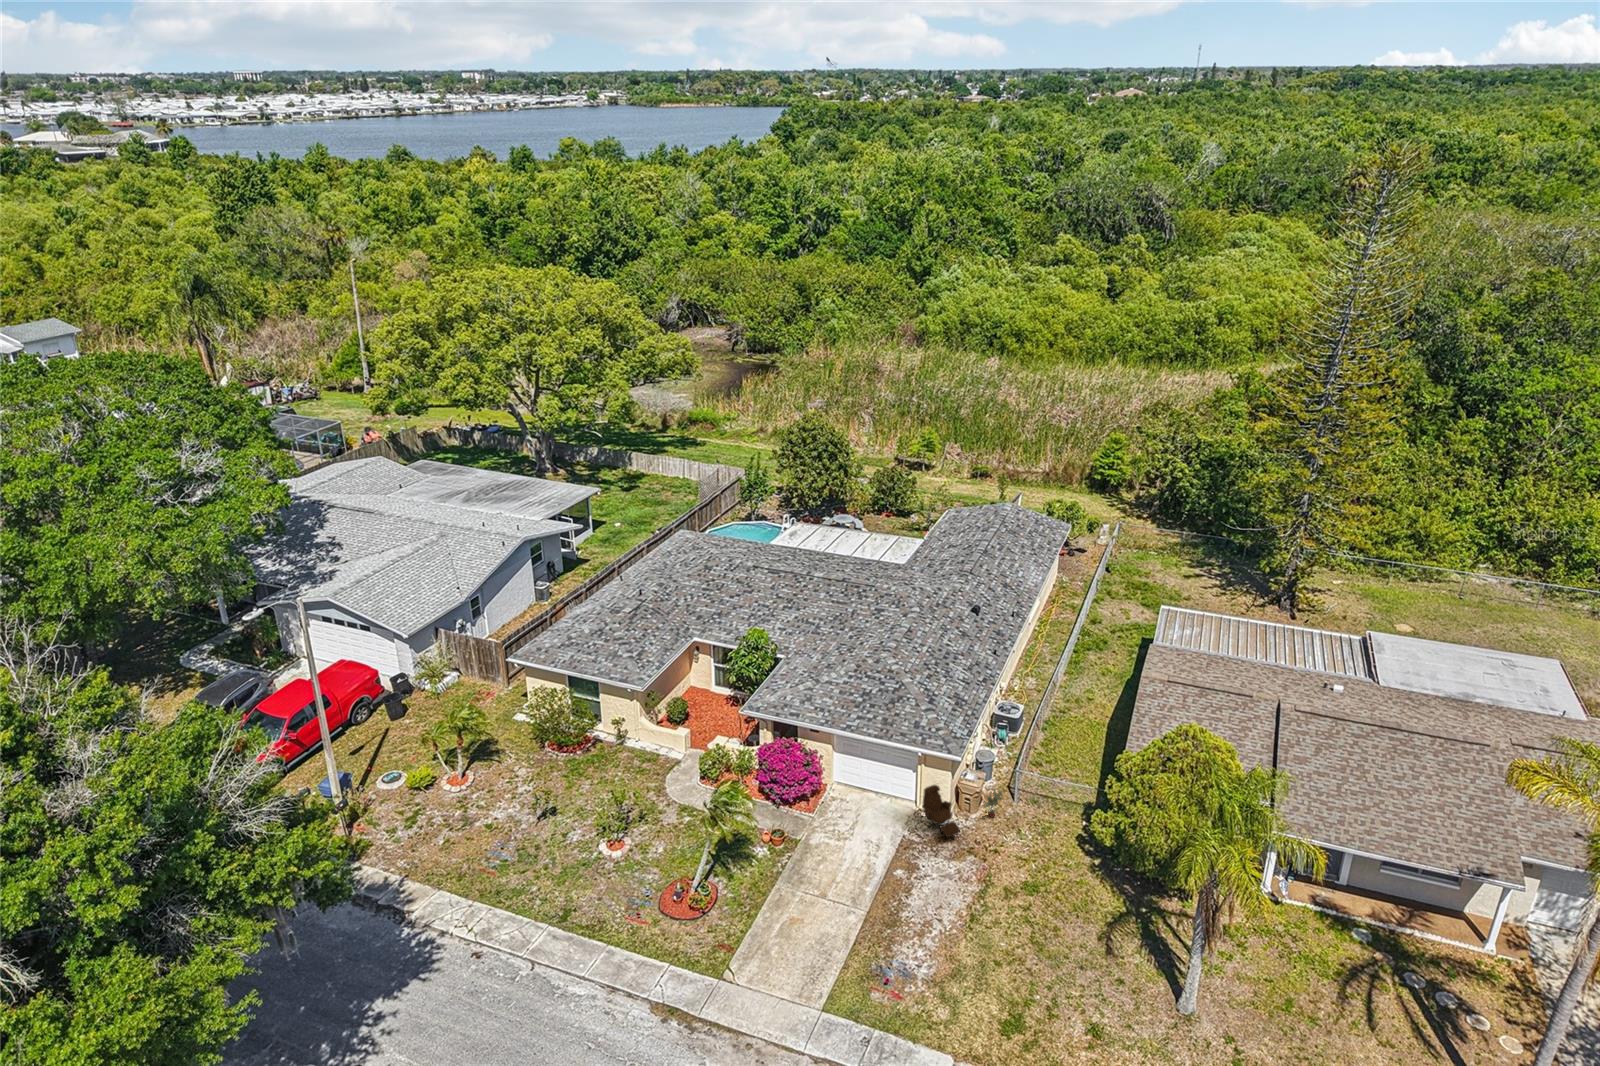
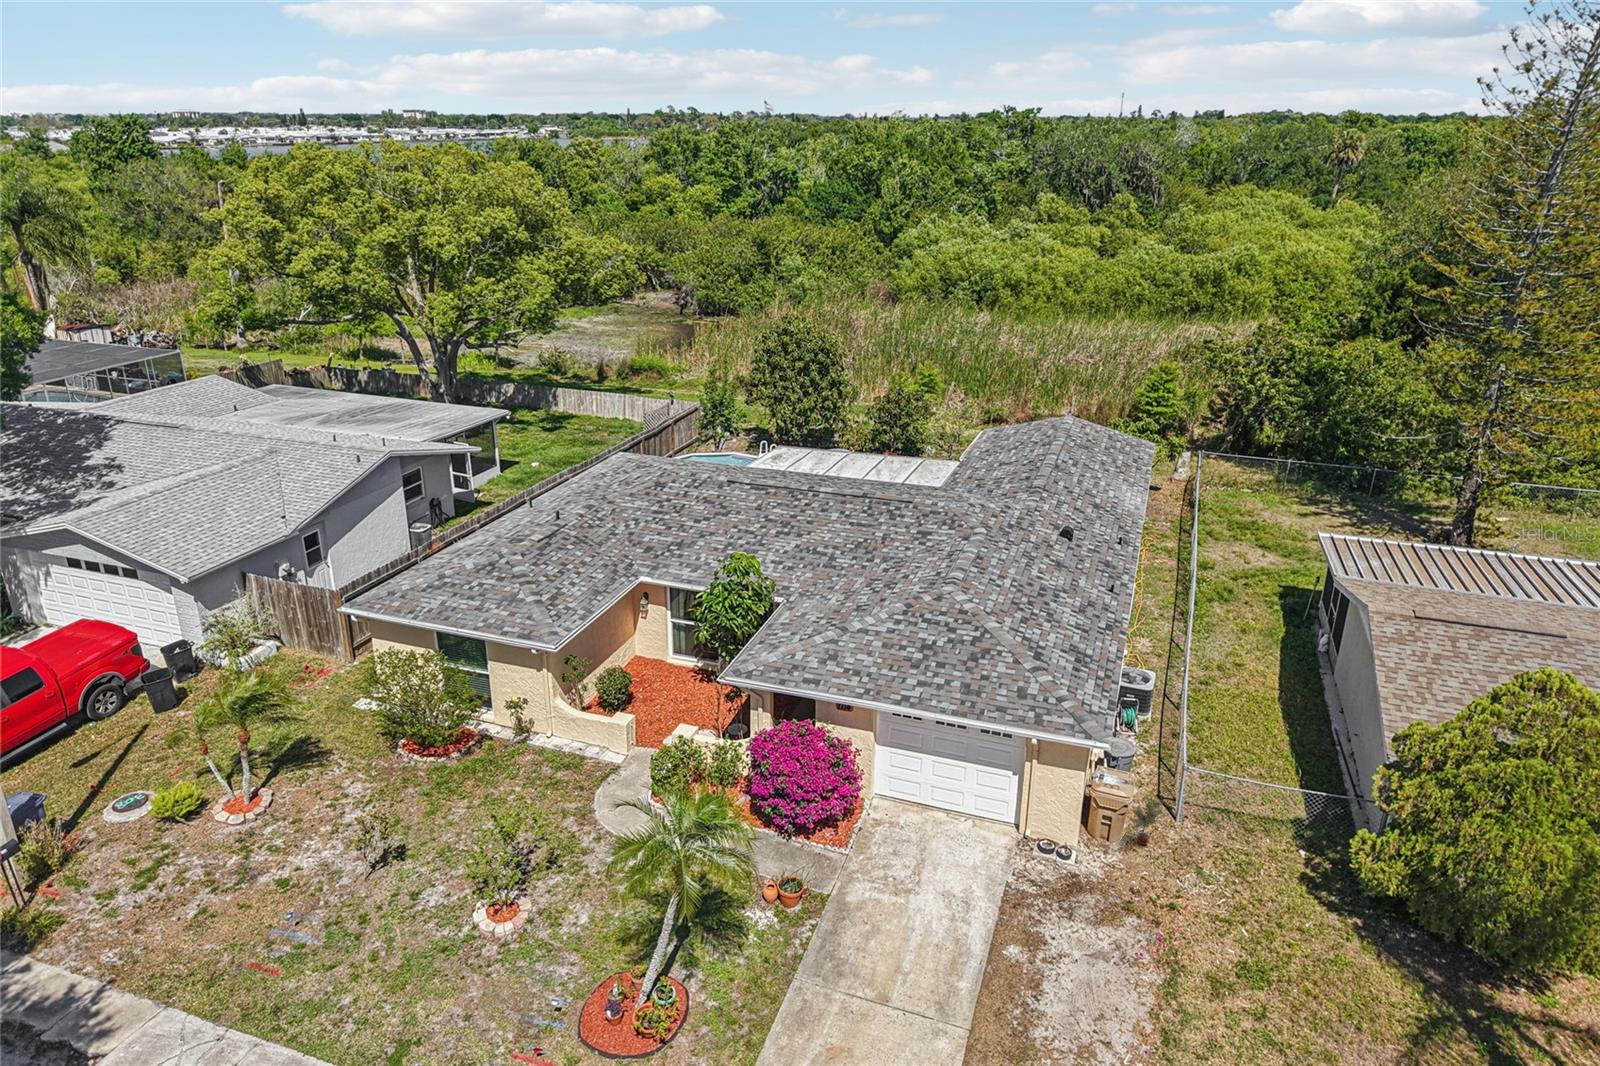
lounge chair: present [922,785,960,838] -> none [1032,790,1101,886]

